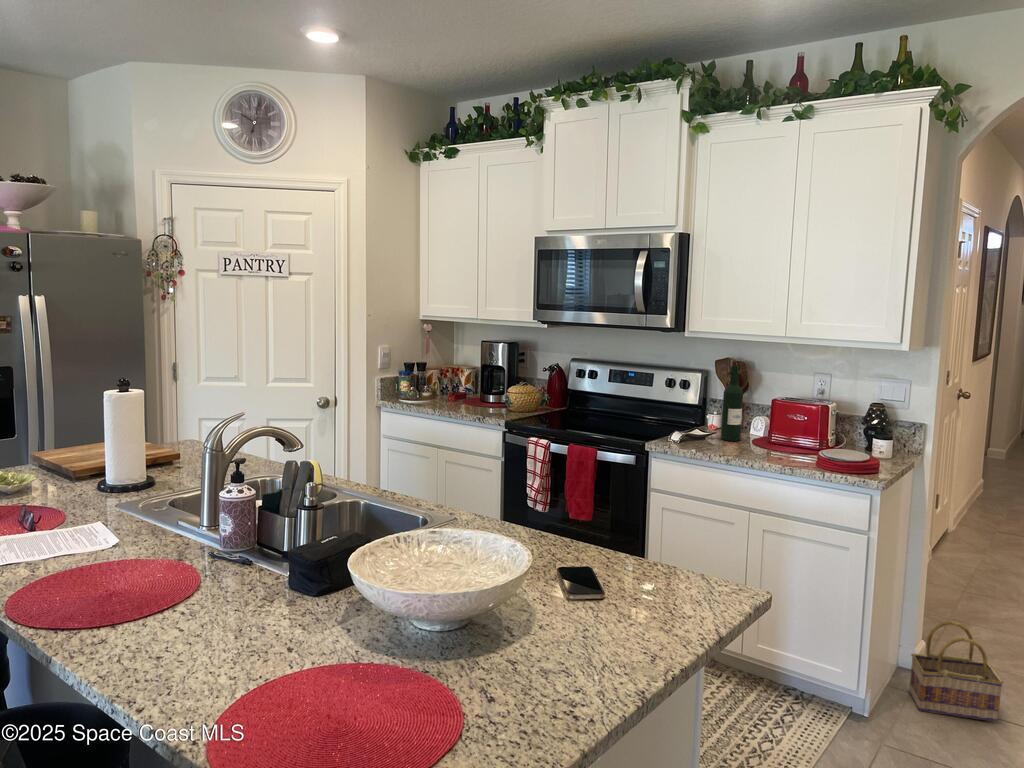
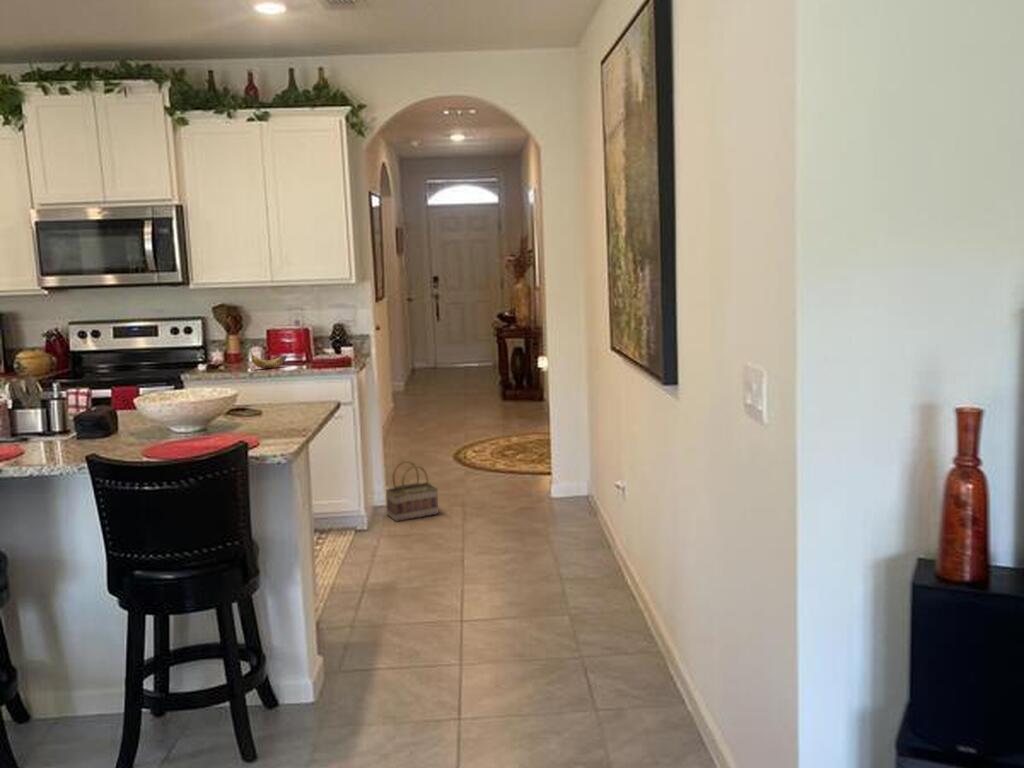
wine bottle: present [721,366,743,441] -> none [231,308,249,366]
banana: none [736,424,787,452] -> present [252,355,287,368]

